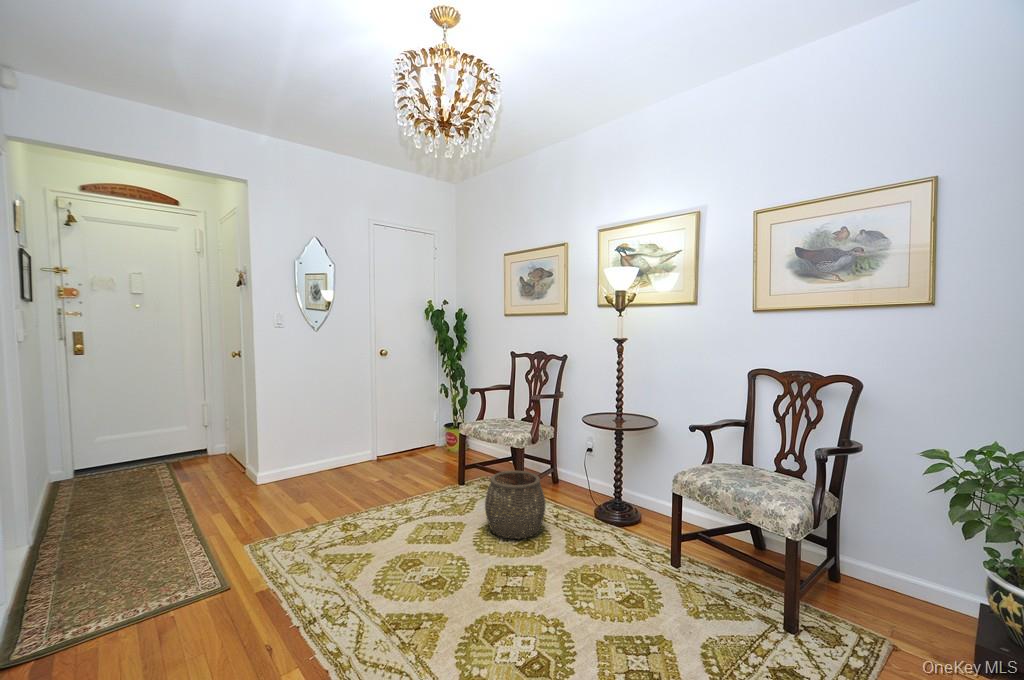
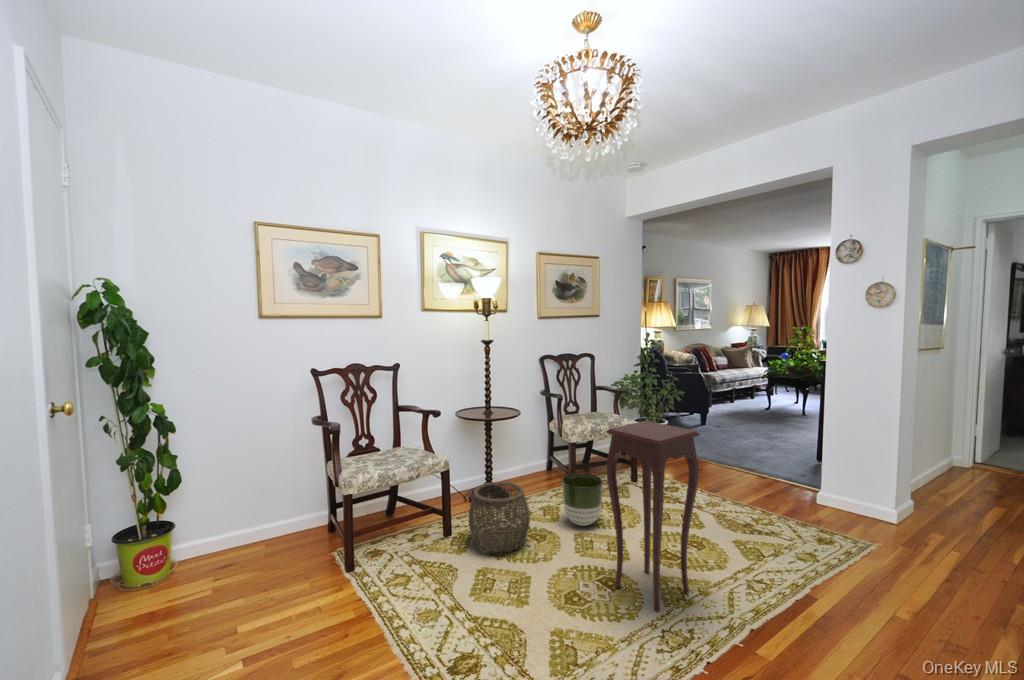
side table: none [370,418,471,641] -> present [606,421,699,612]
planter: none [551,508,604,579] -> present [562,474,603,526]

